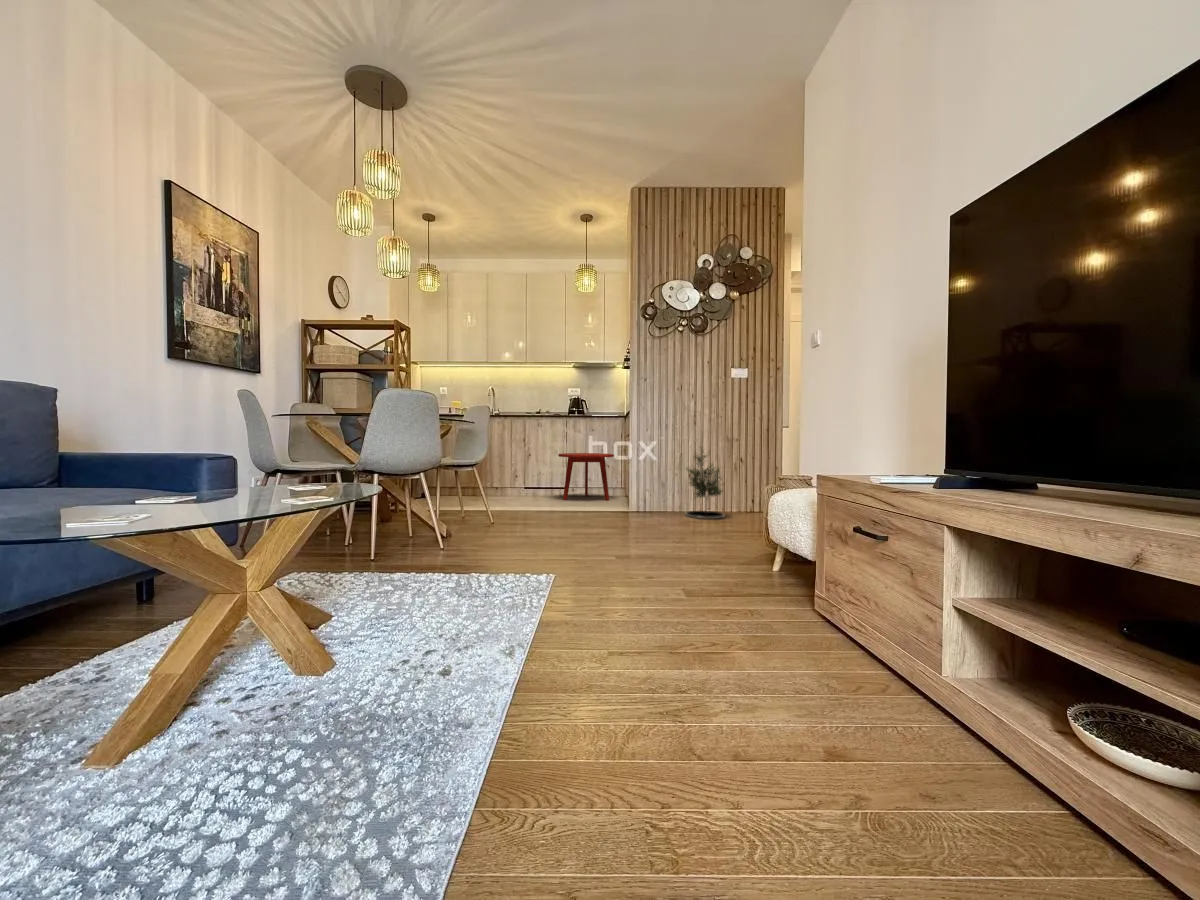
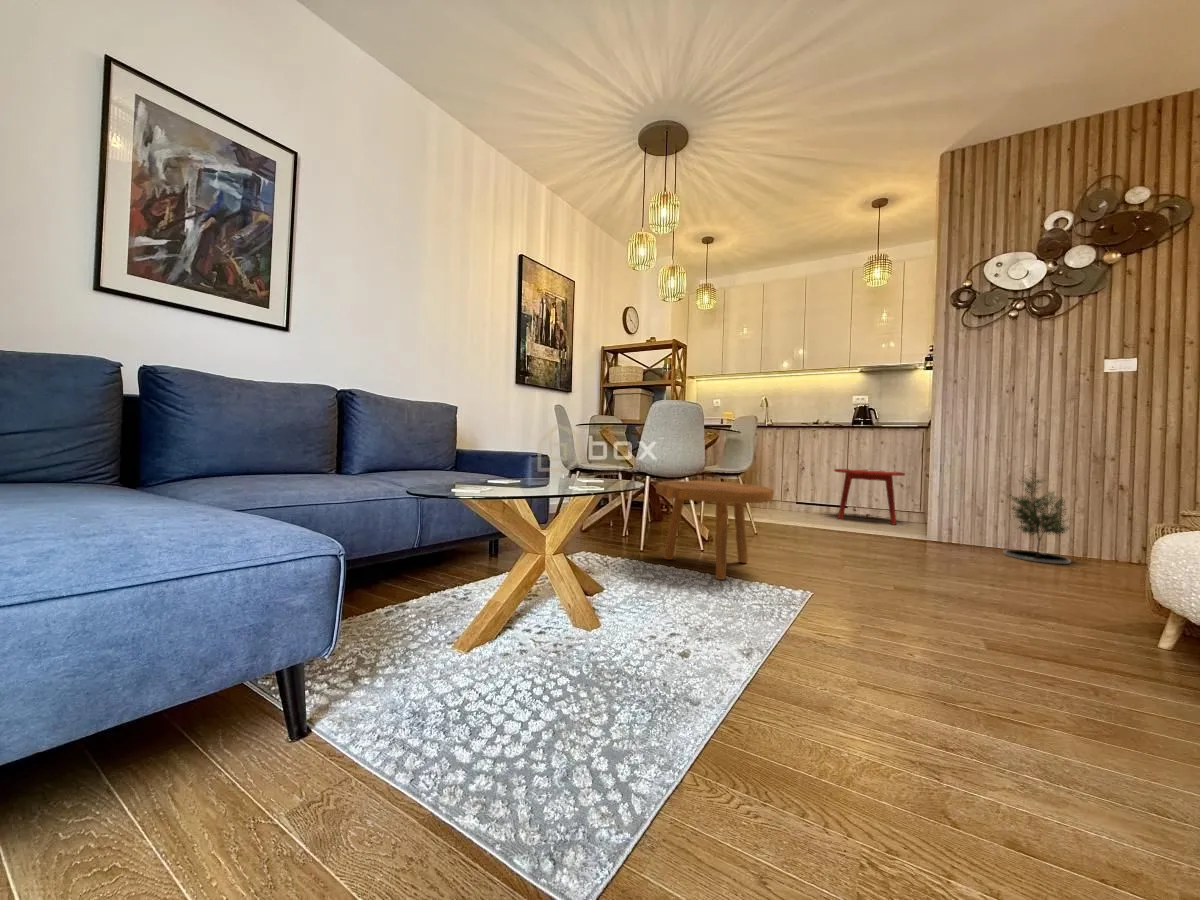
footstool: none [388,475,516,579] -> present [656,481,774,580]

